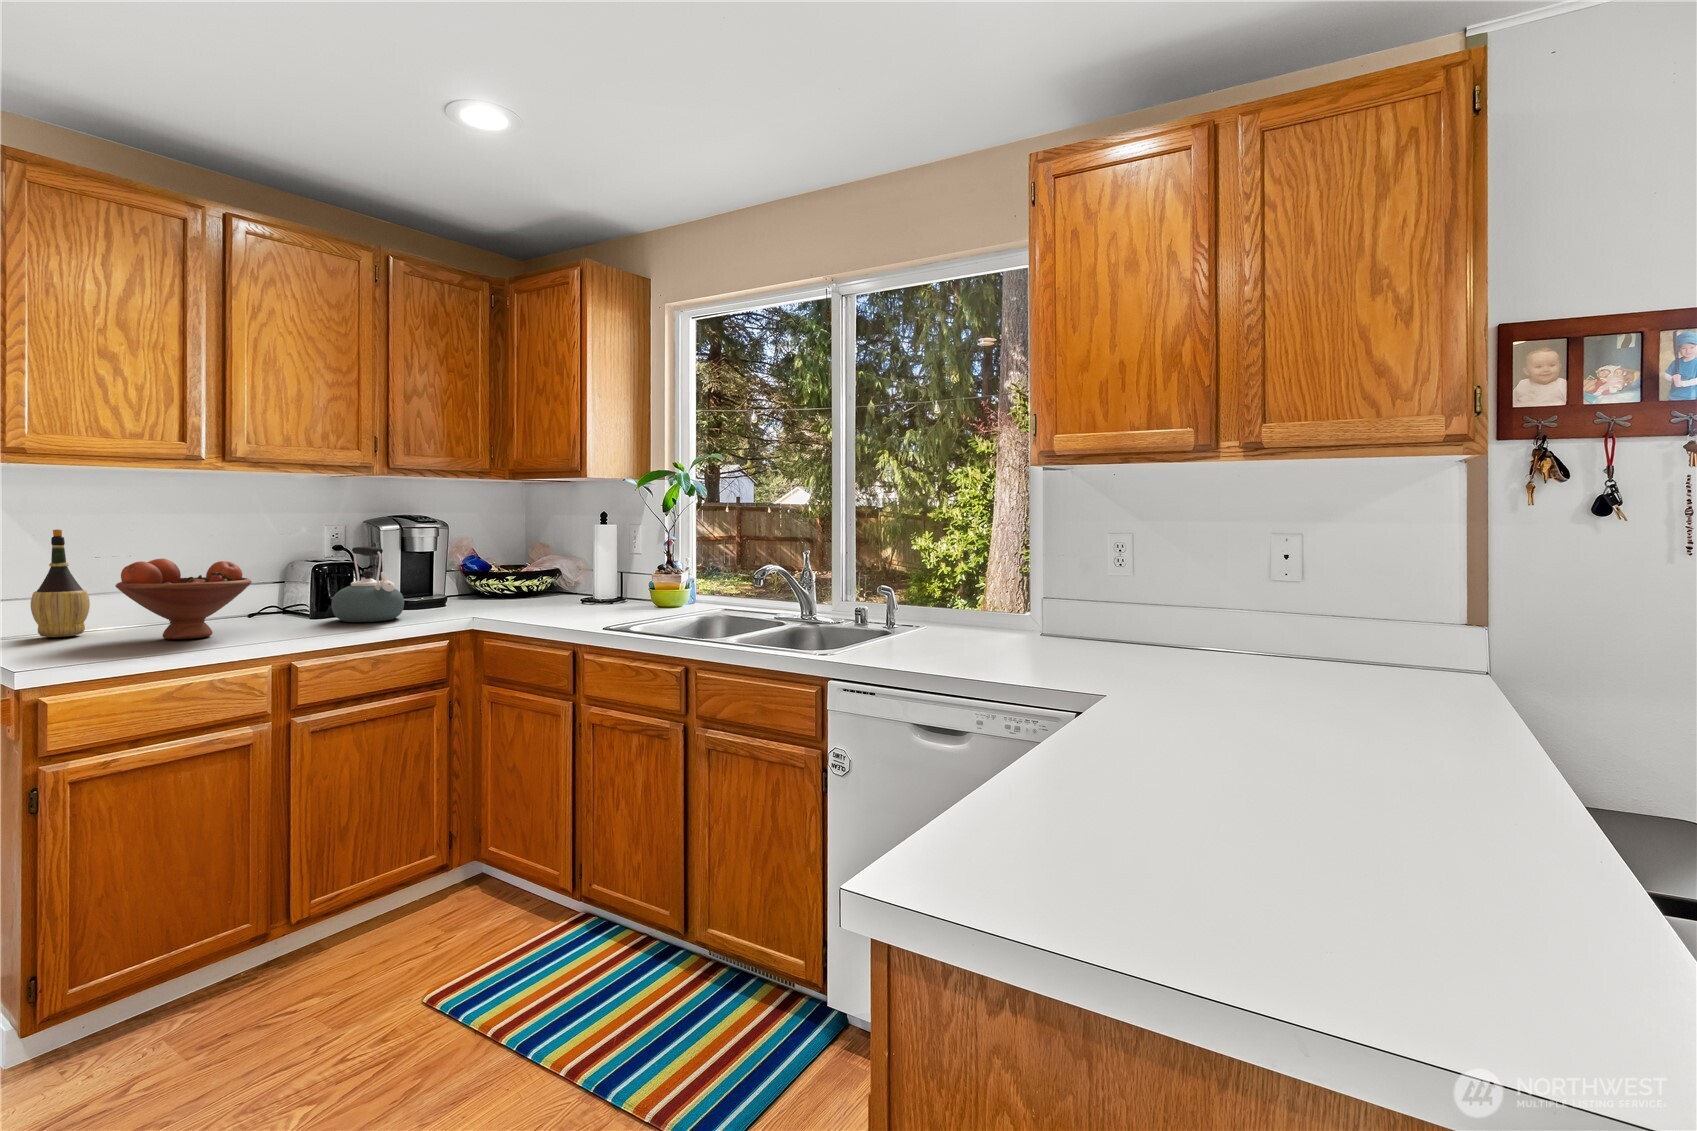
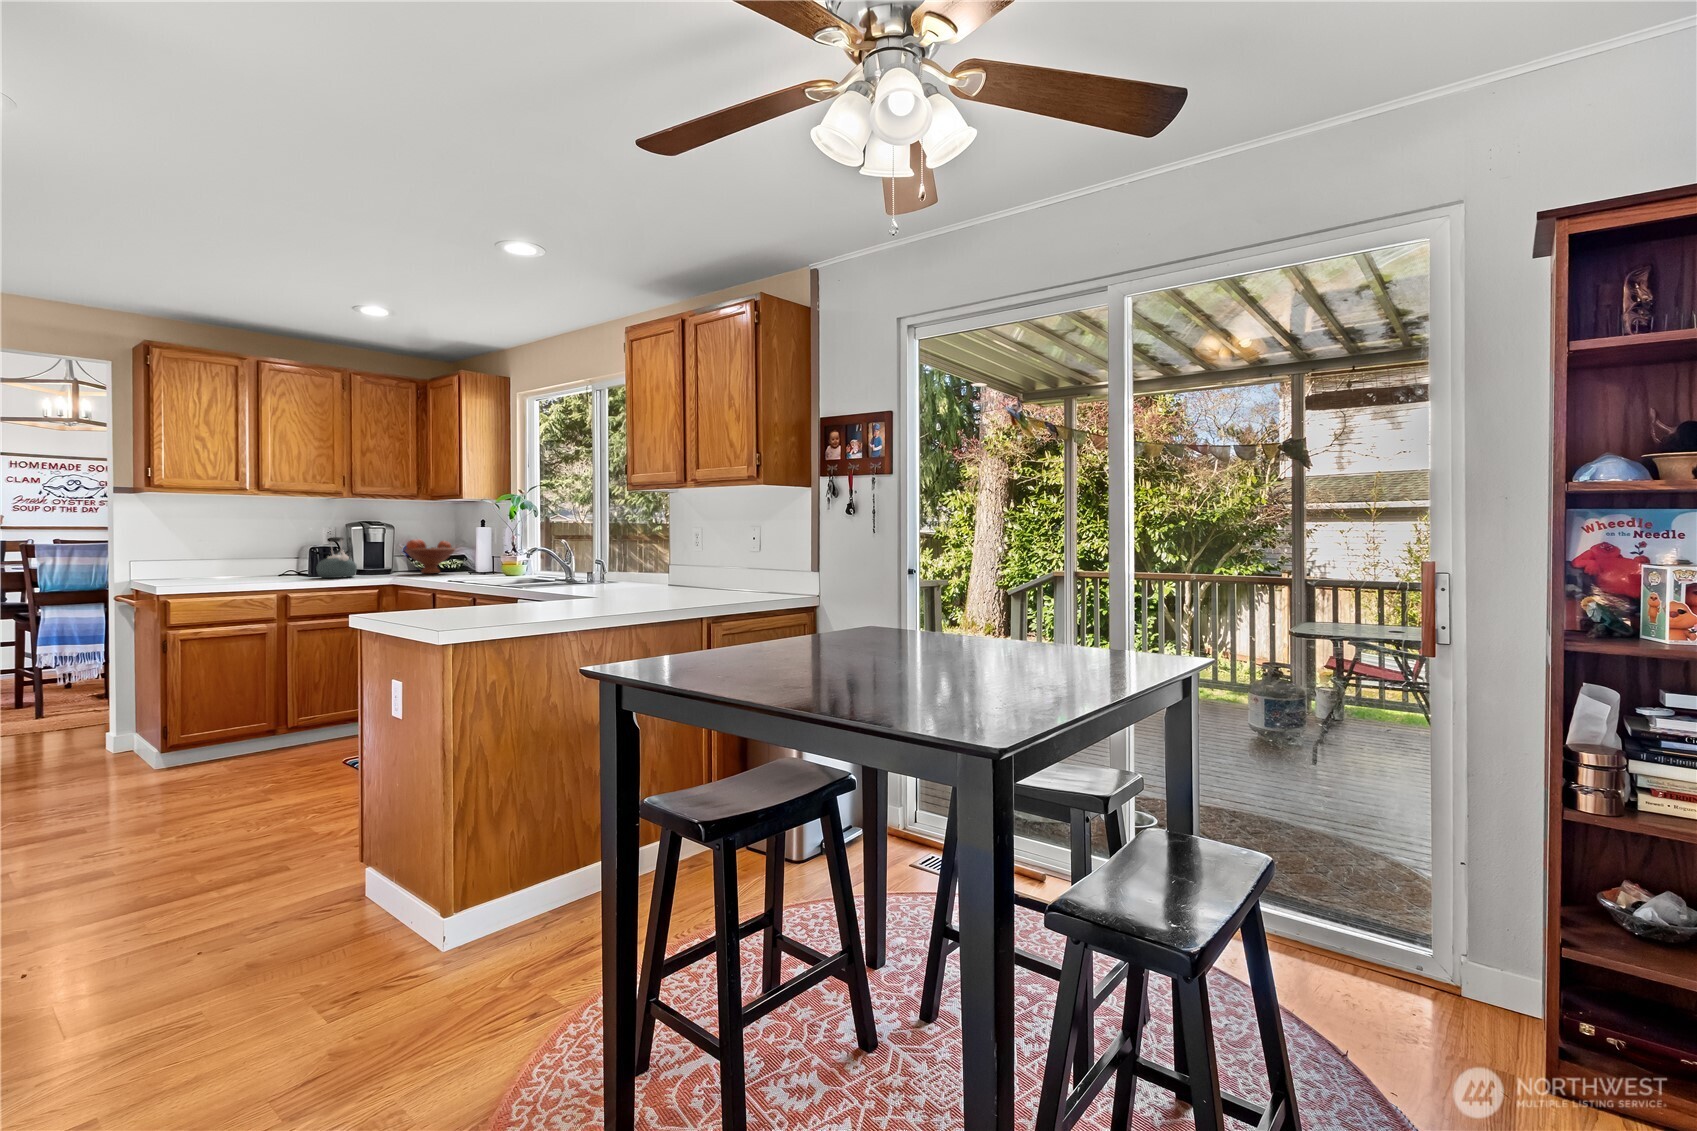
wine bottle: present [31,529,90,637] -> none [164,527,192,581]
fruit bowl: present [115,559,251,639] -> present [404,540,455,574]

